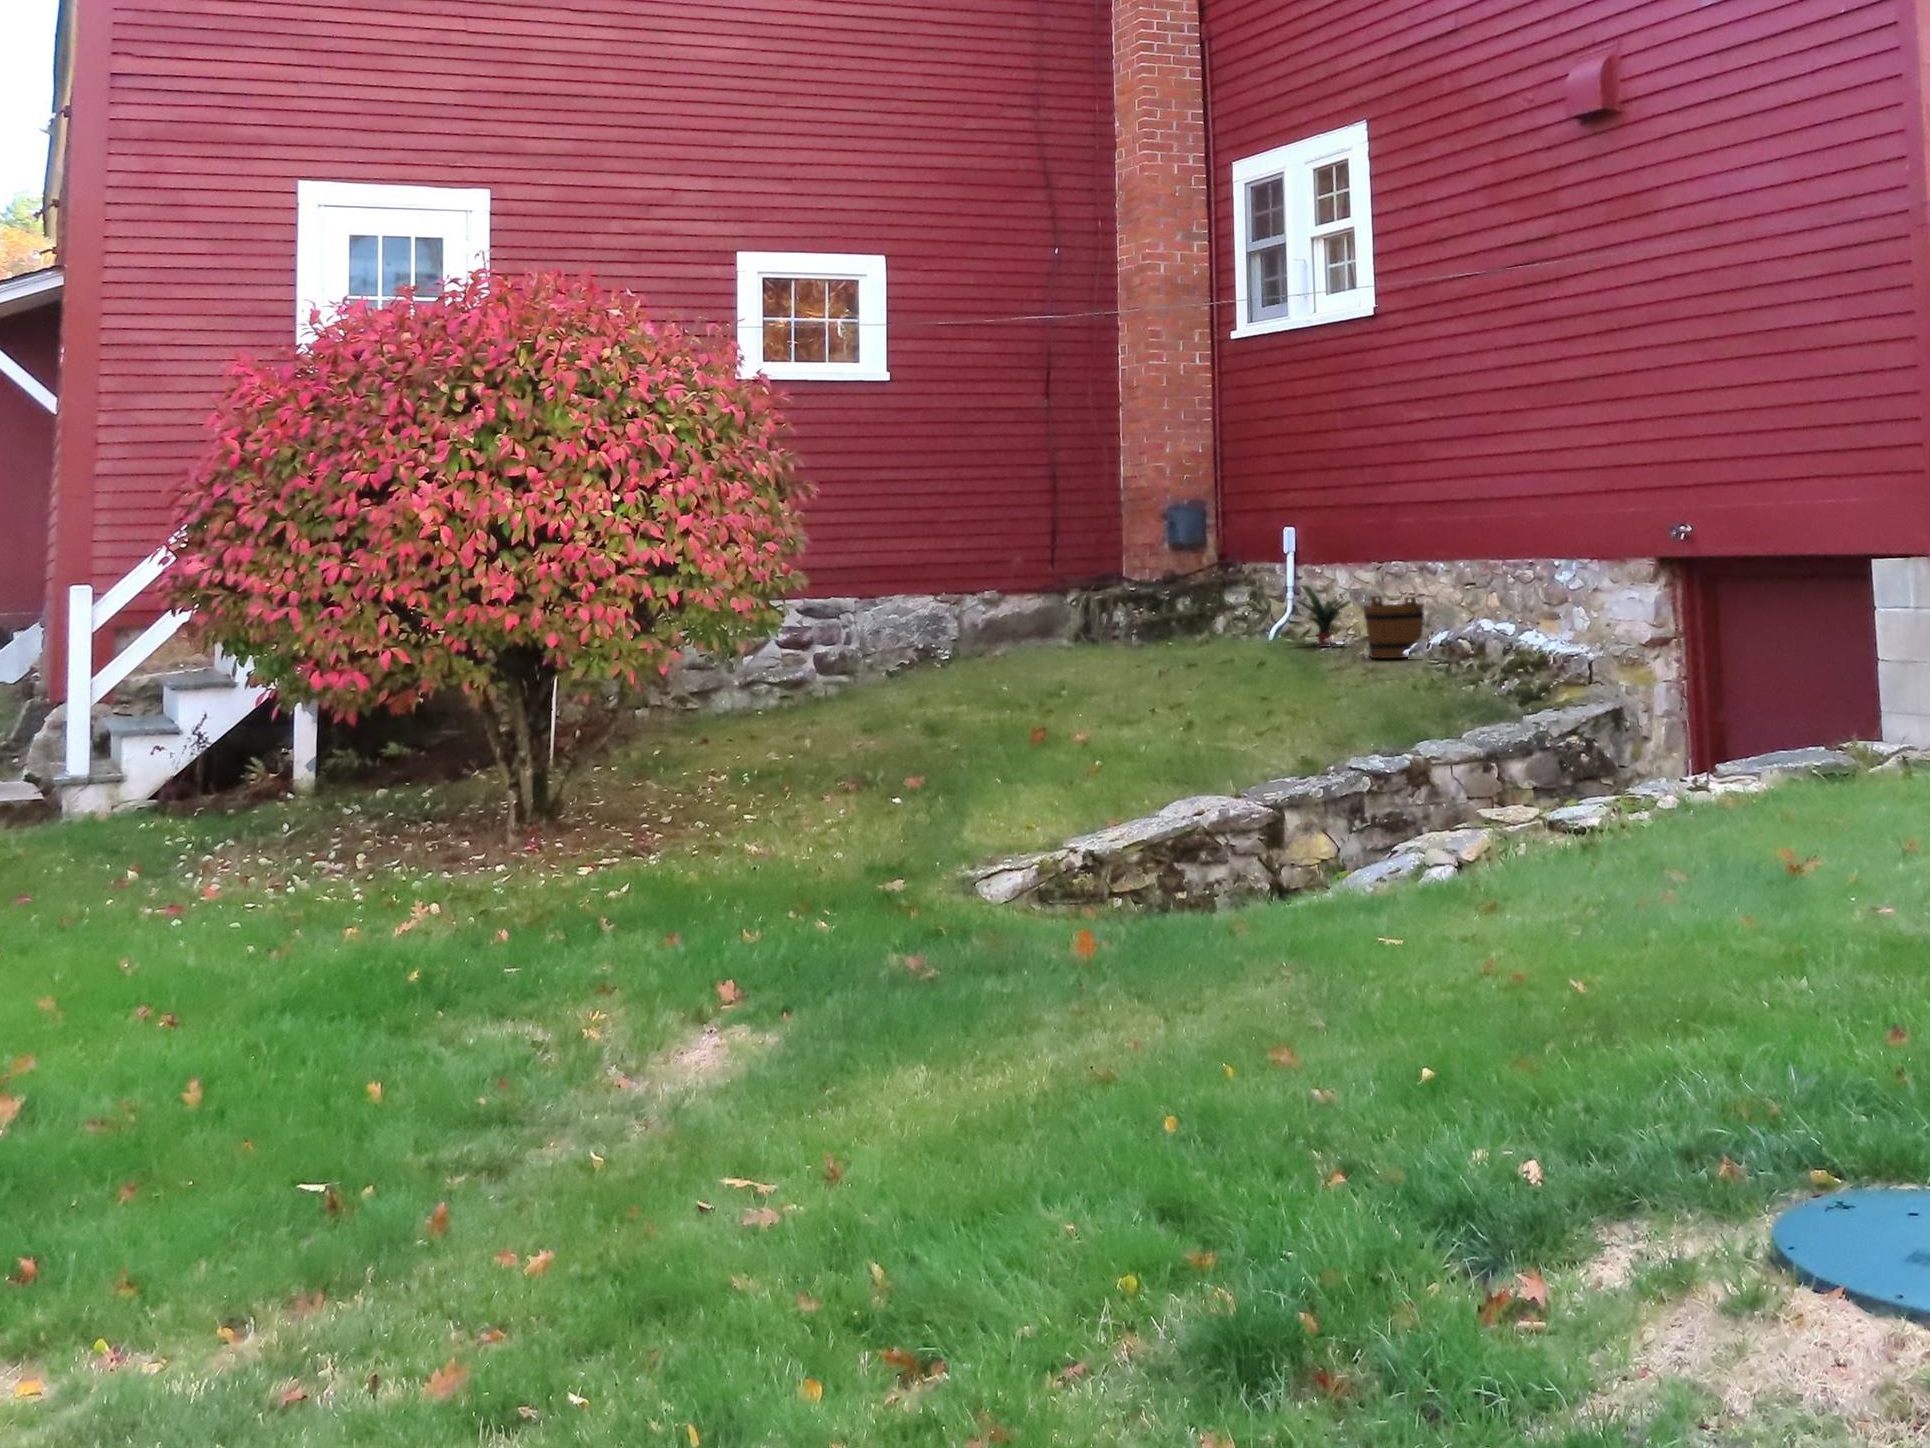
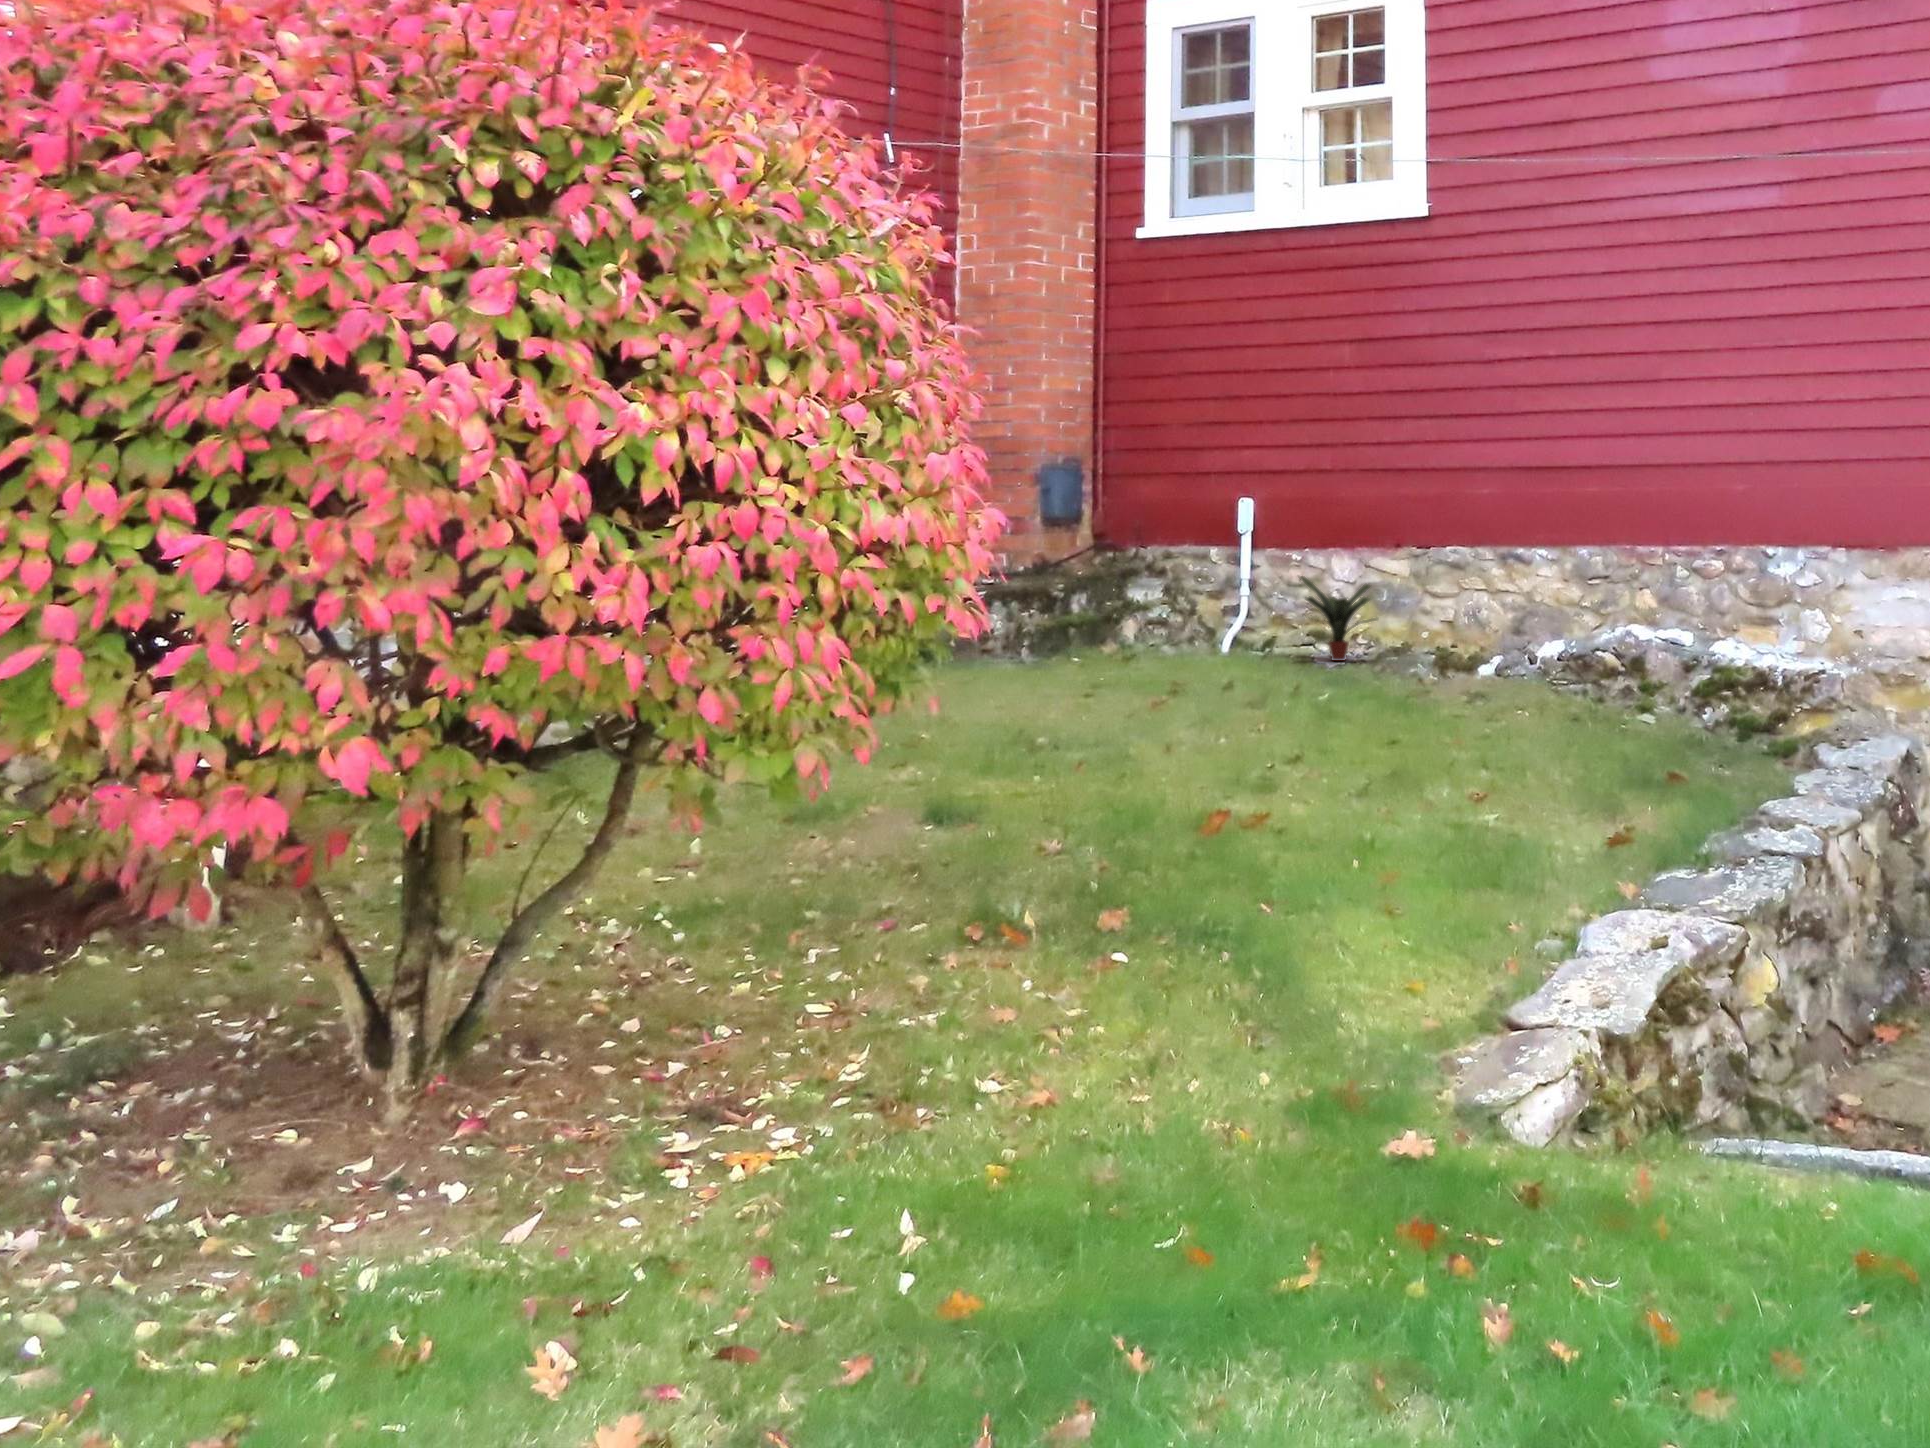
bucket: present [1364,596,1424,658] -> none [1438,591,1522,678]

